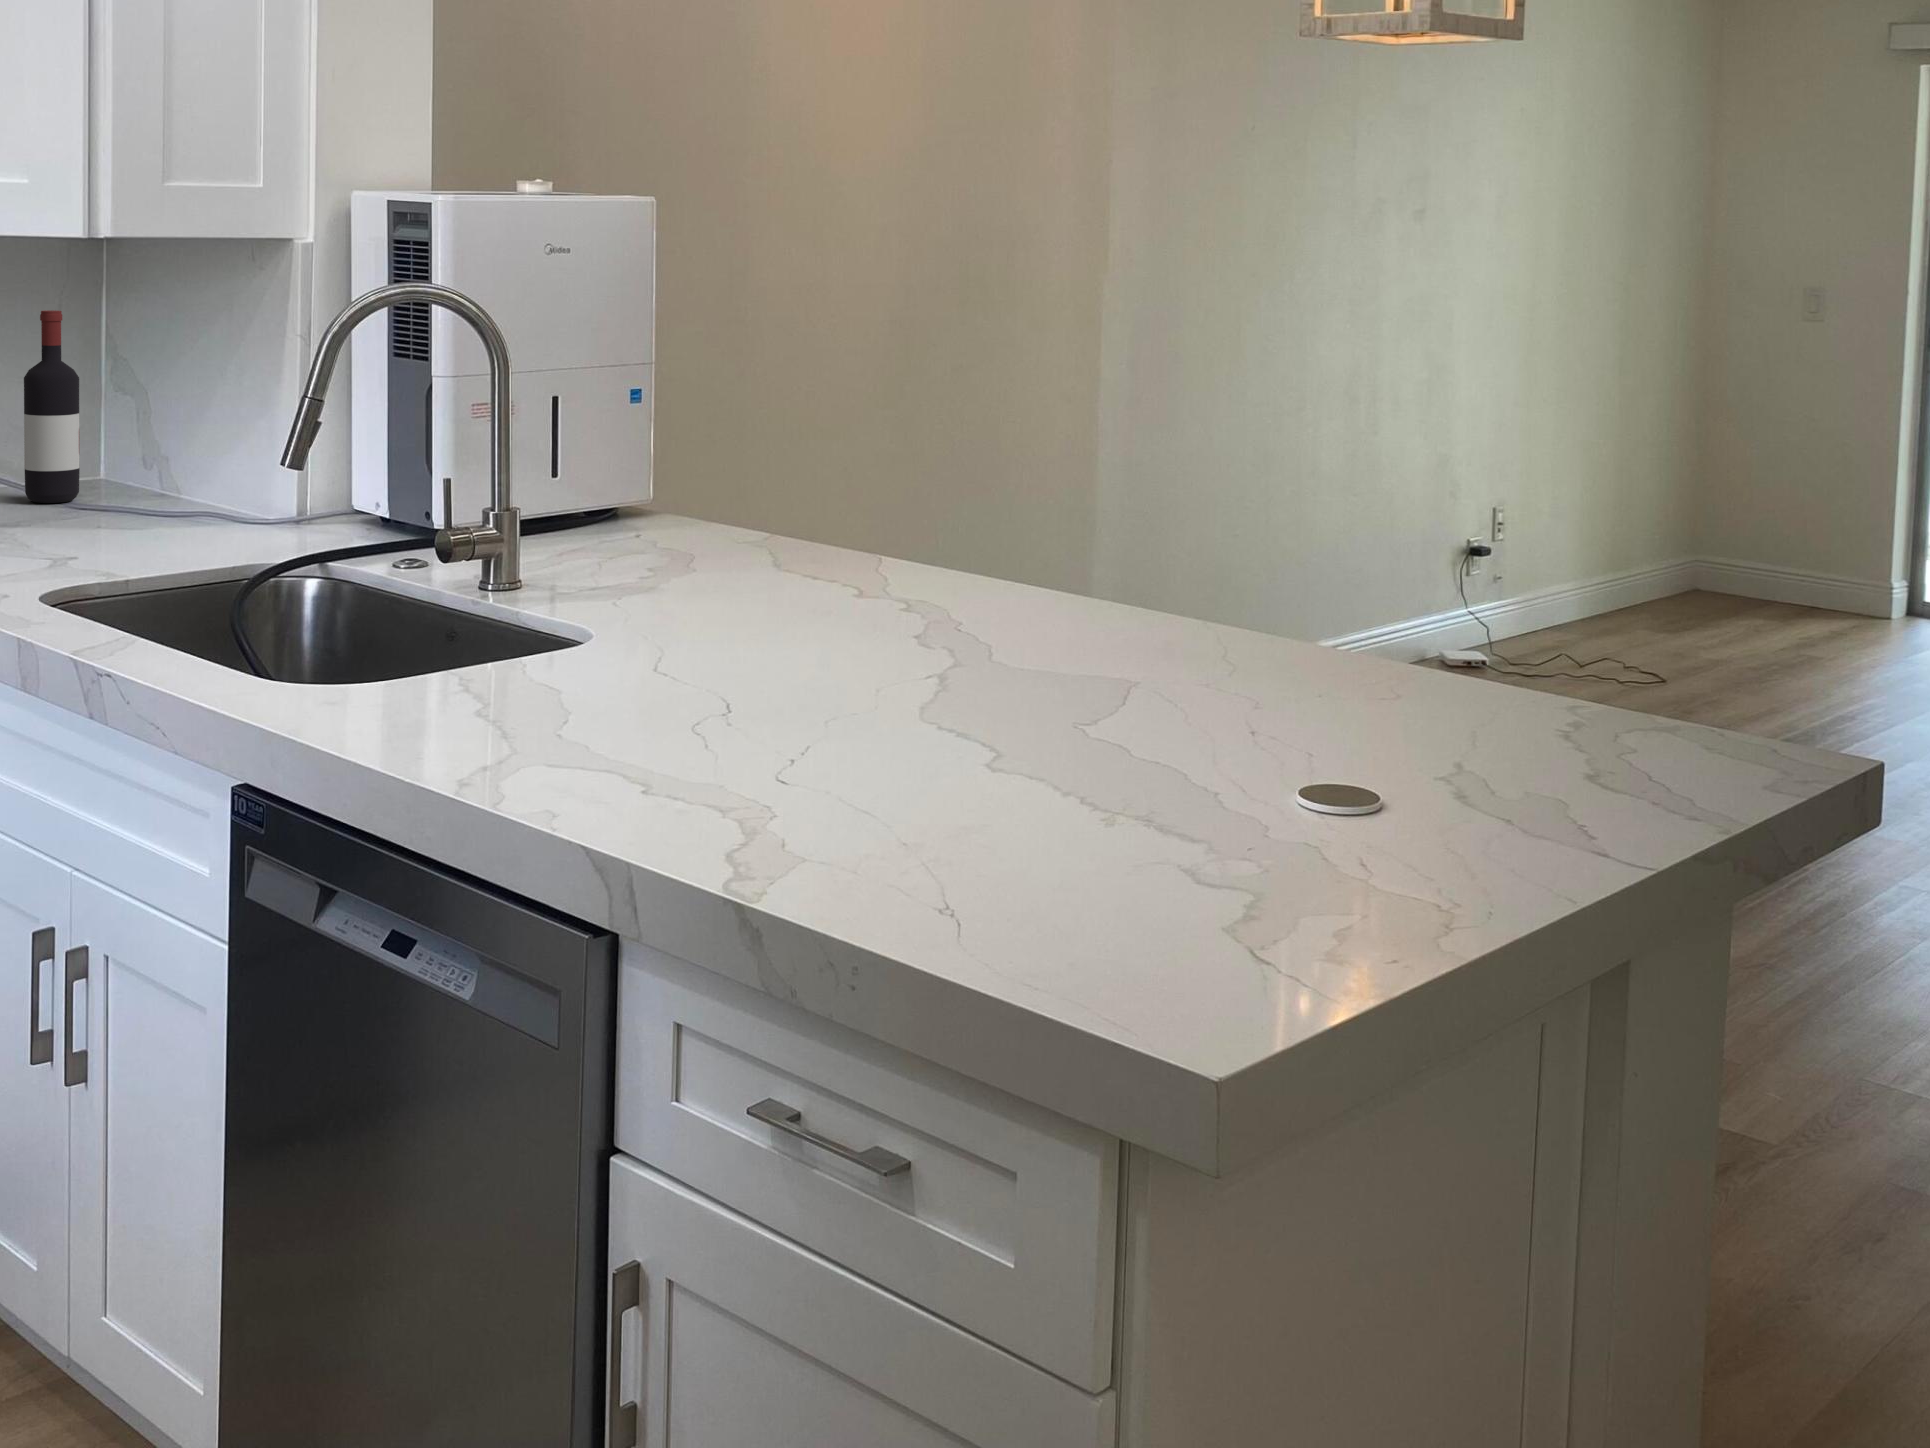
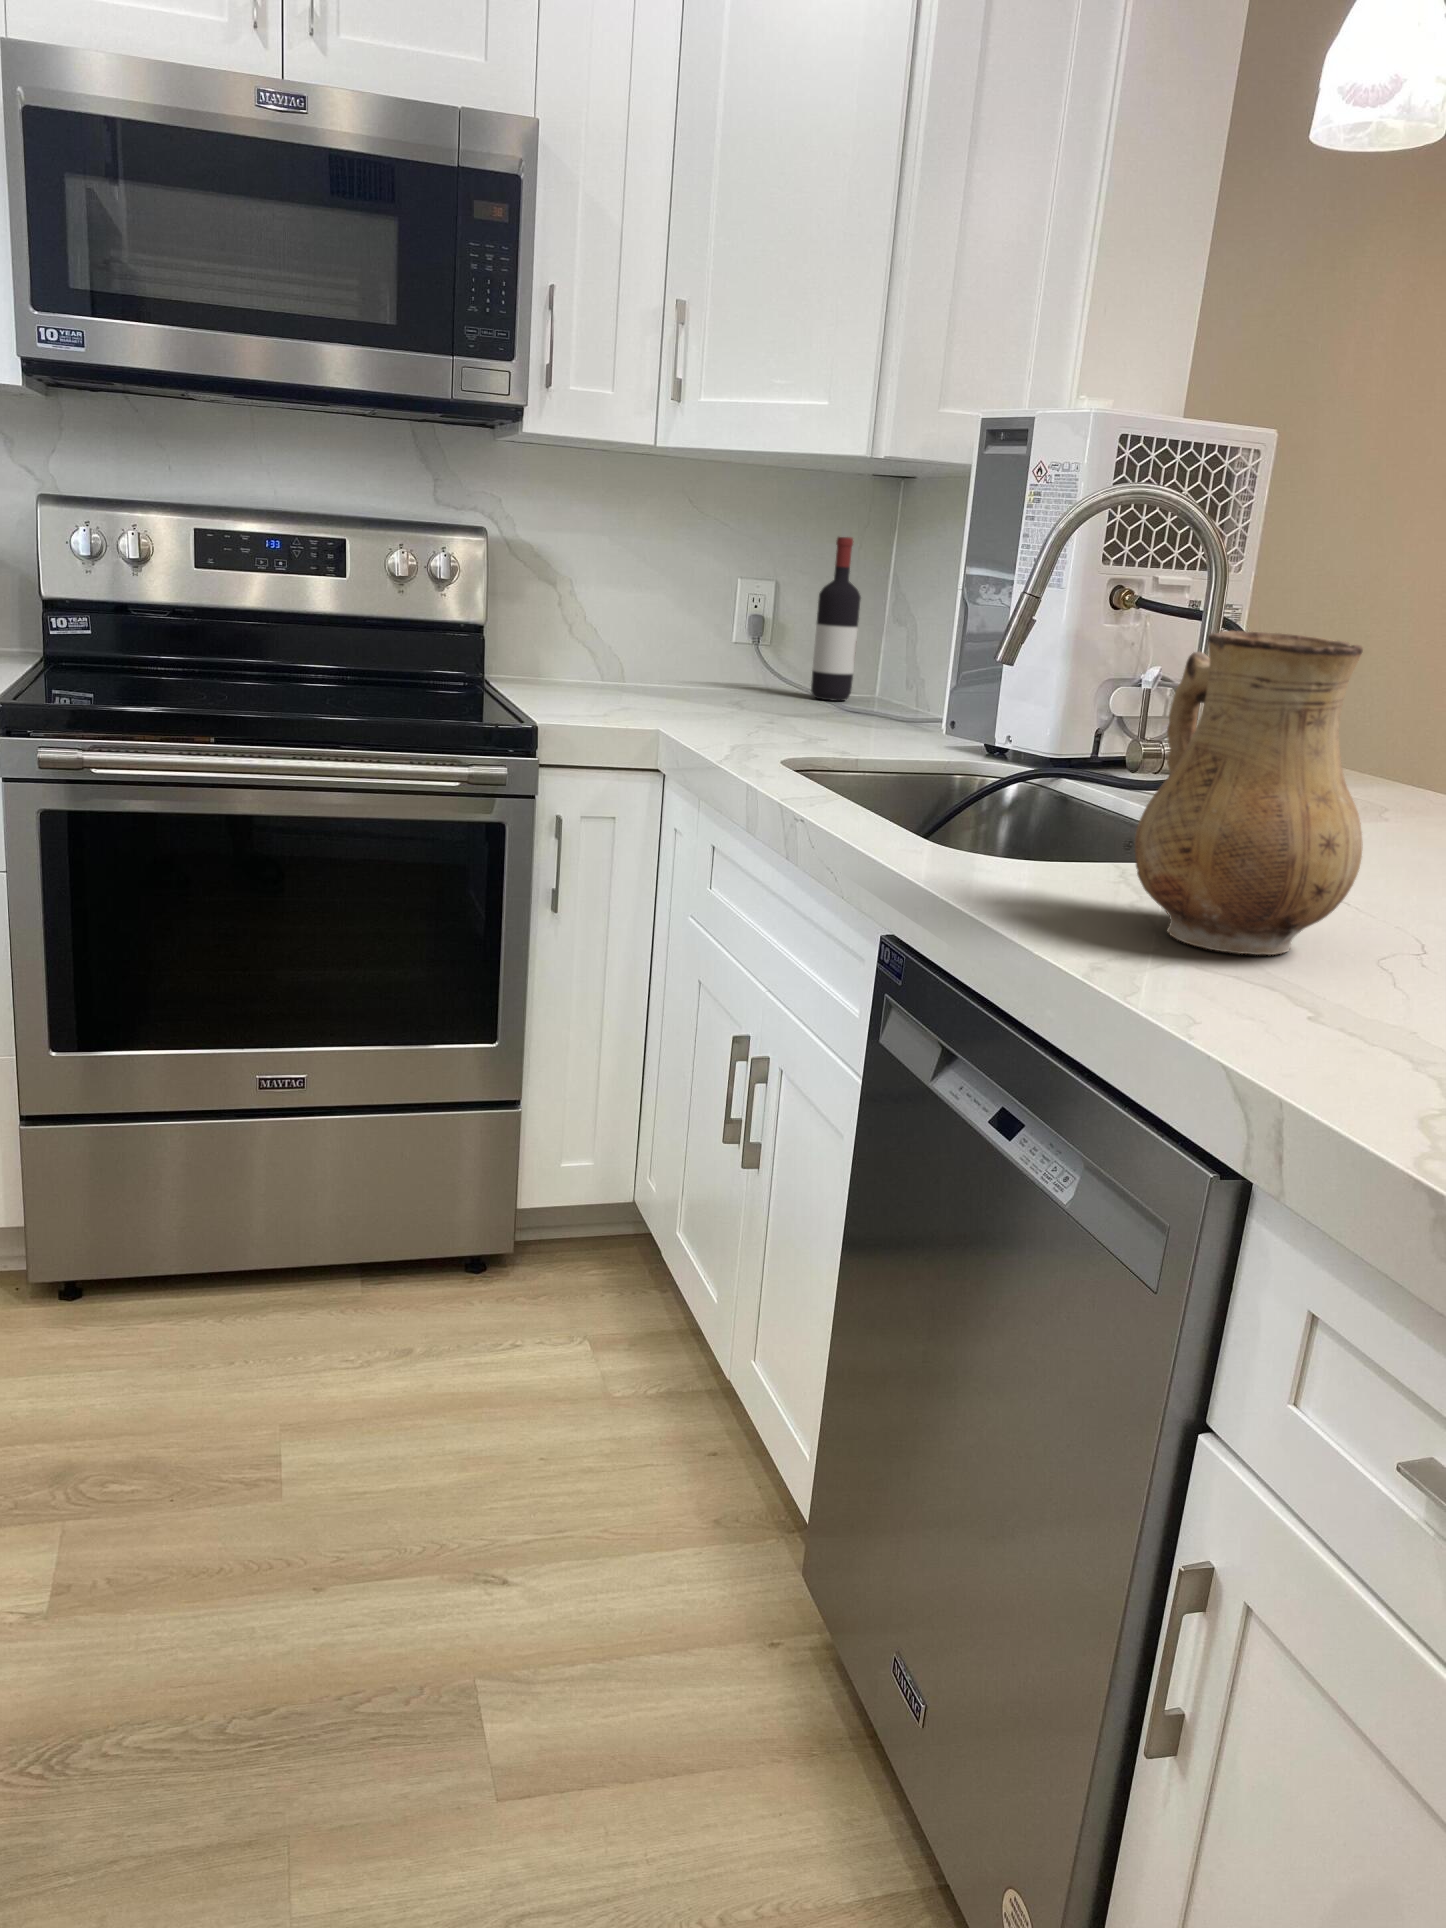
ceramic pitcher: none [476,473,665,750] -> present [1135,631,1363,955]

